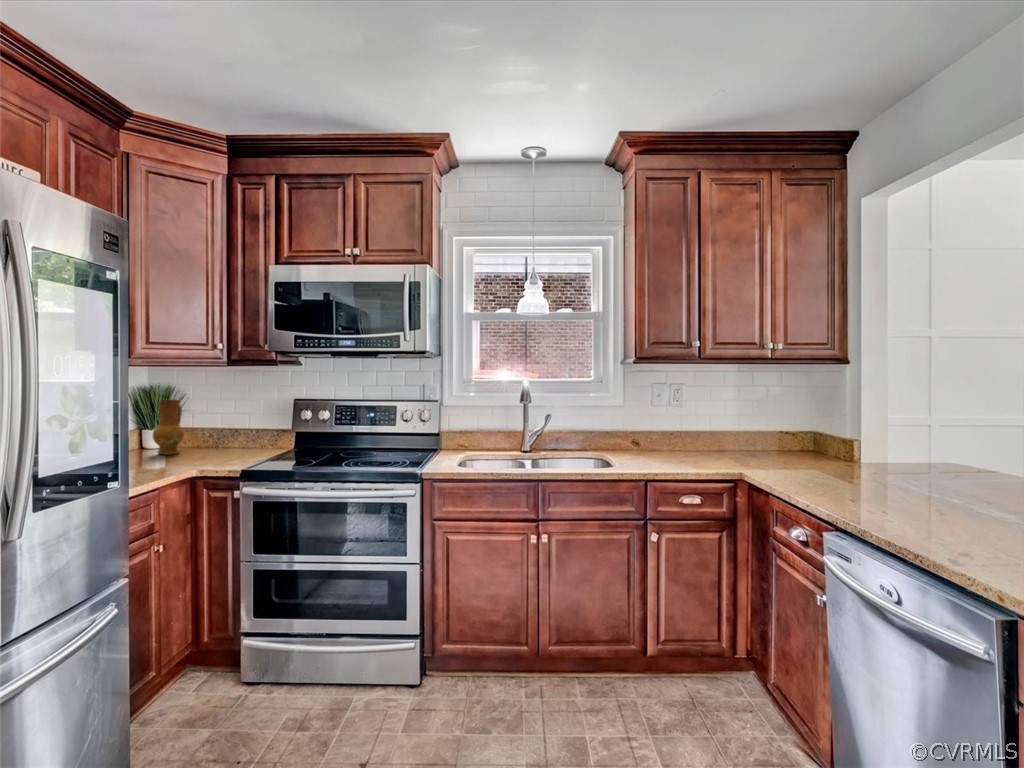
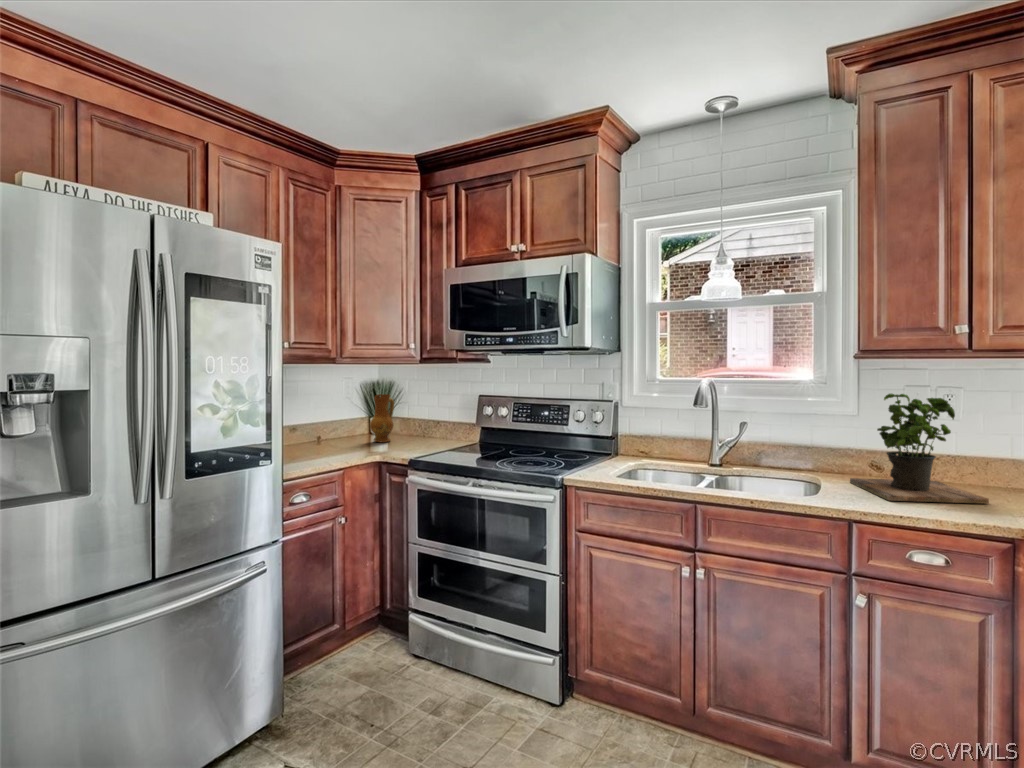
potted plant: none [631,391,719,467] -> present [850,394,989,504]

